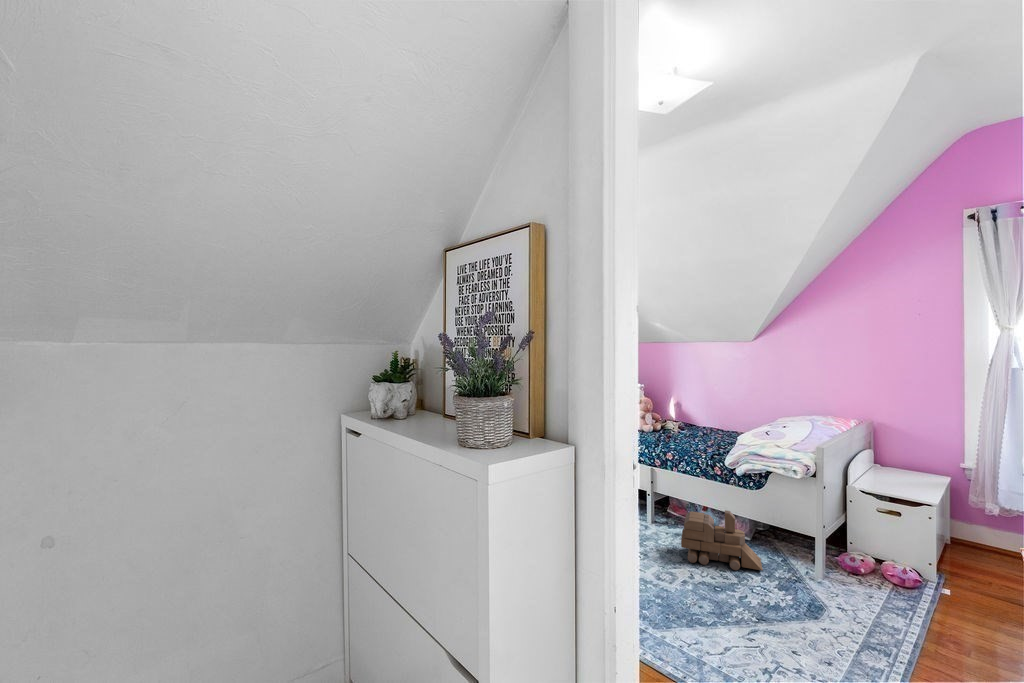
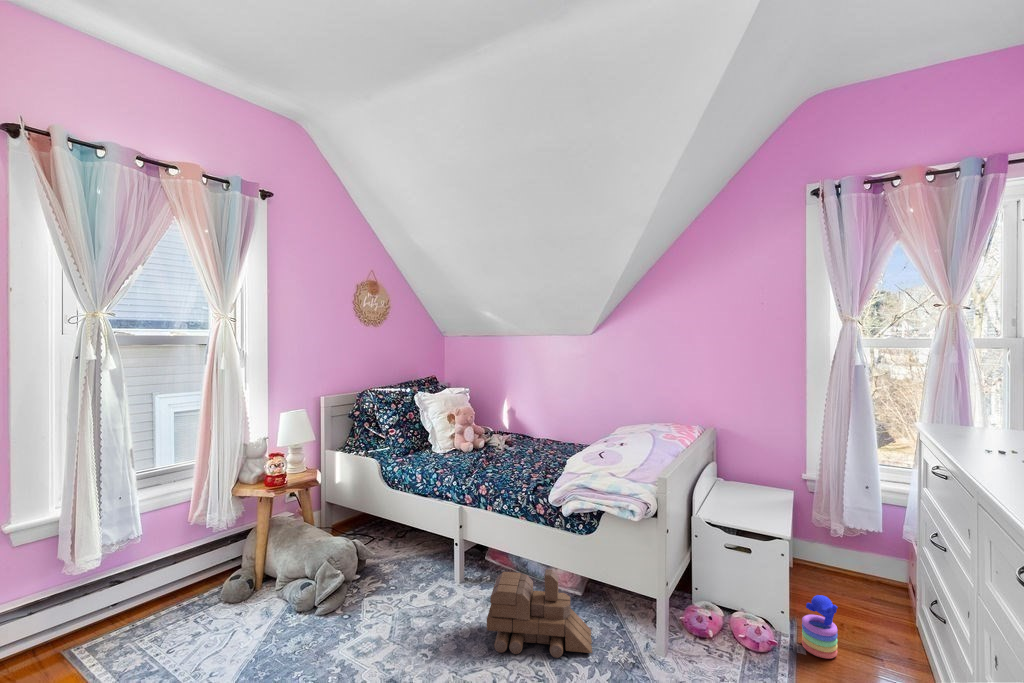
stacking toy: none [946,549,979,598] -> present [802,595,838,659]

